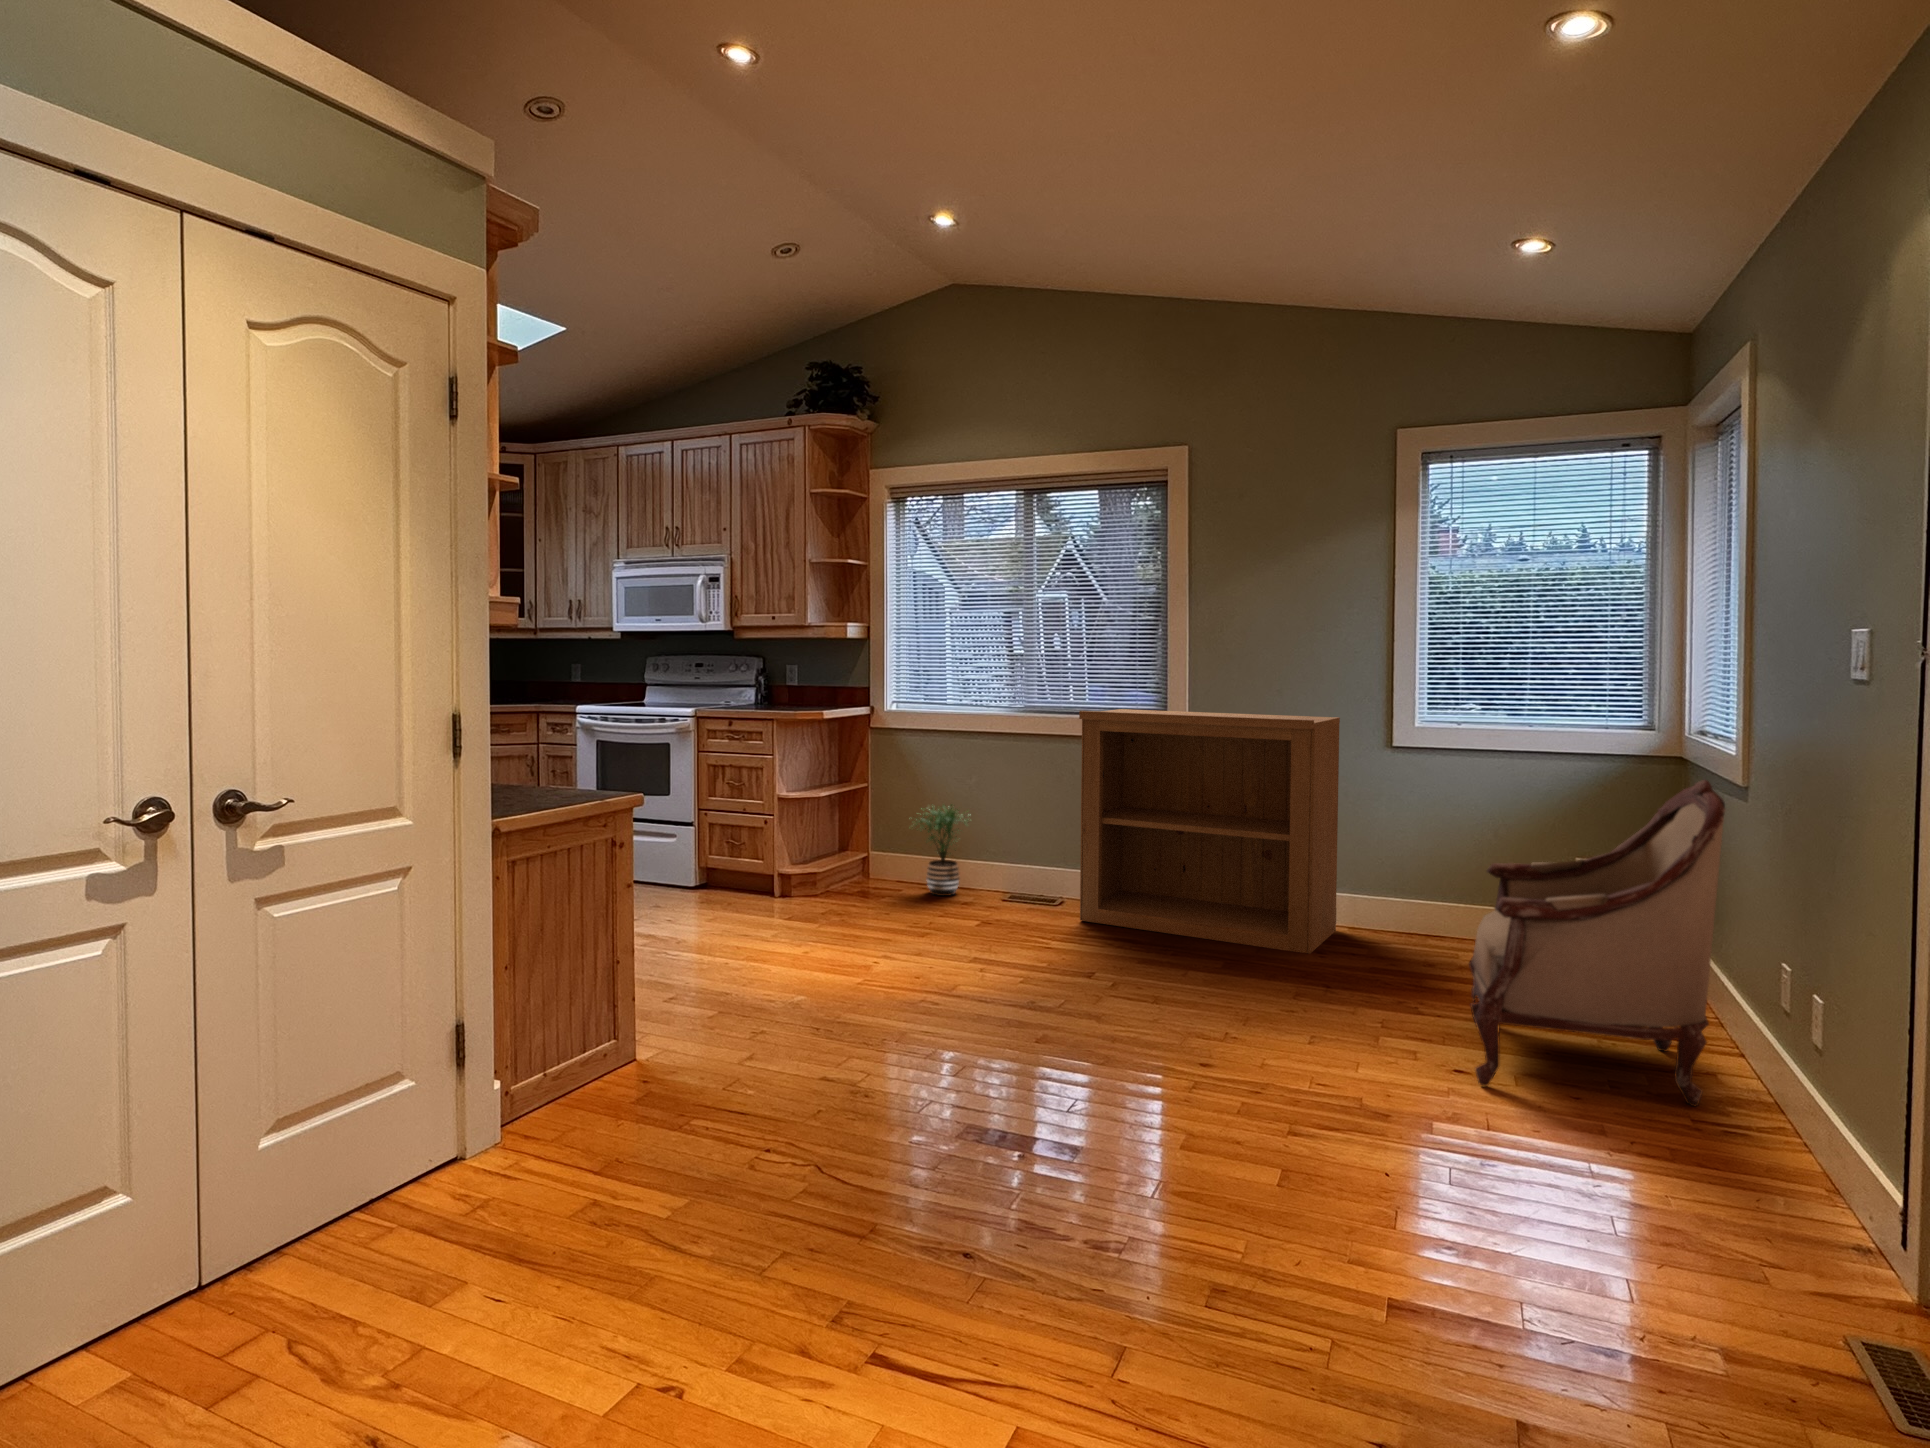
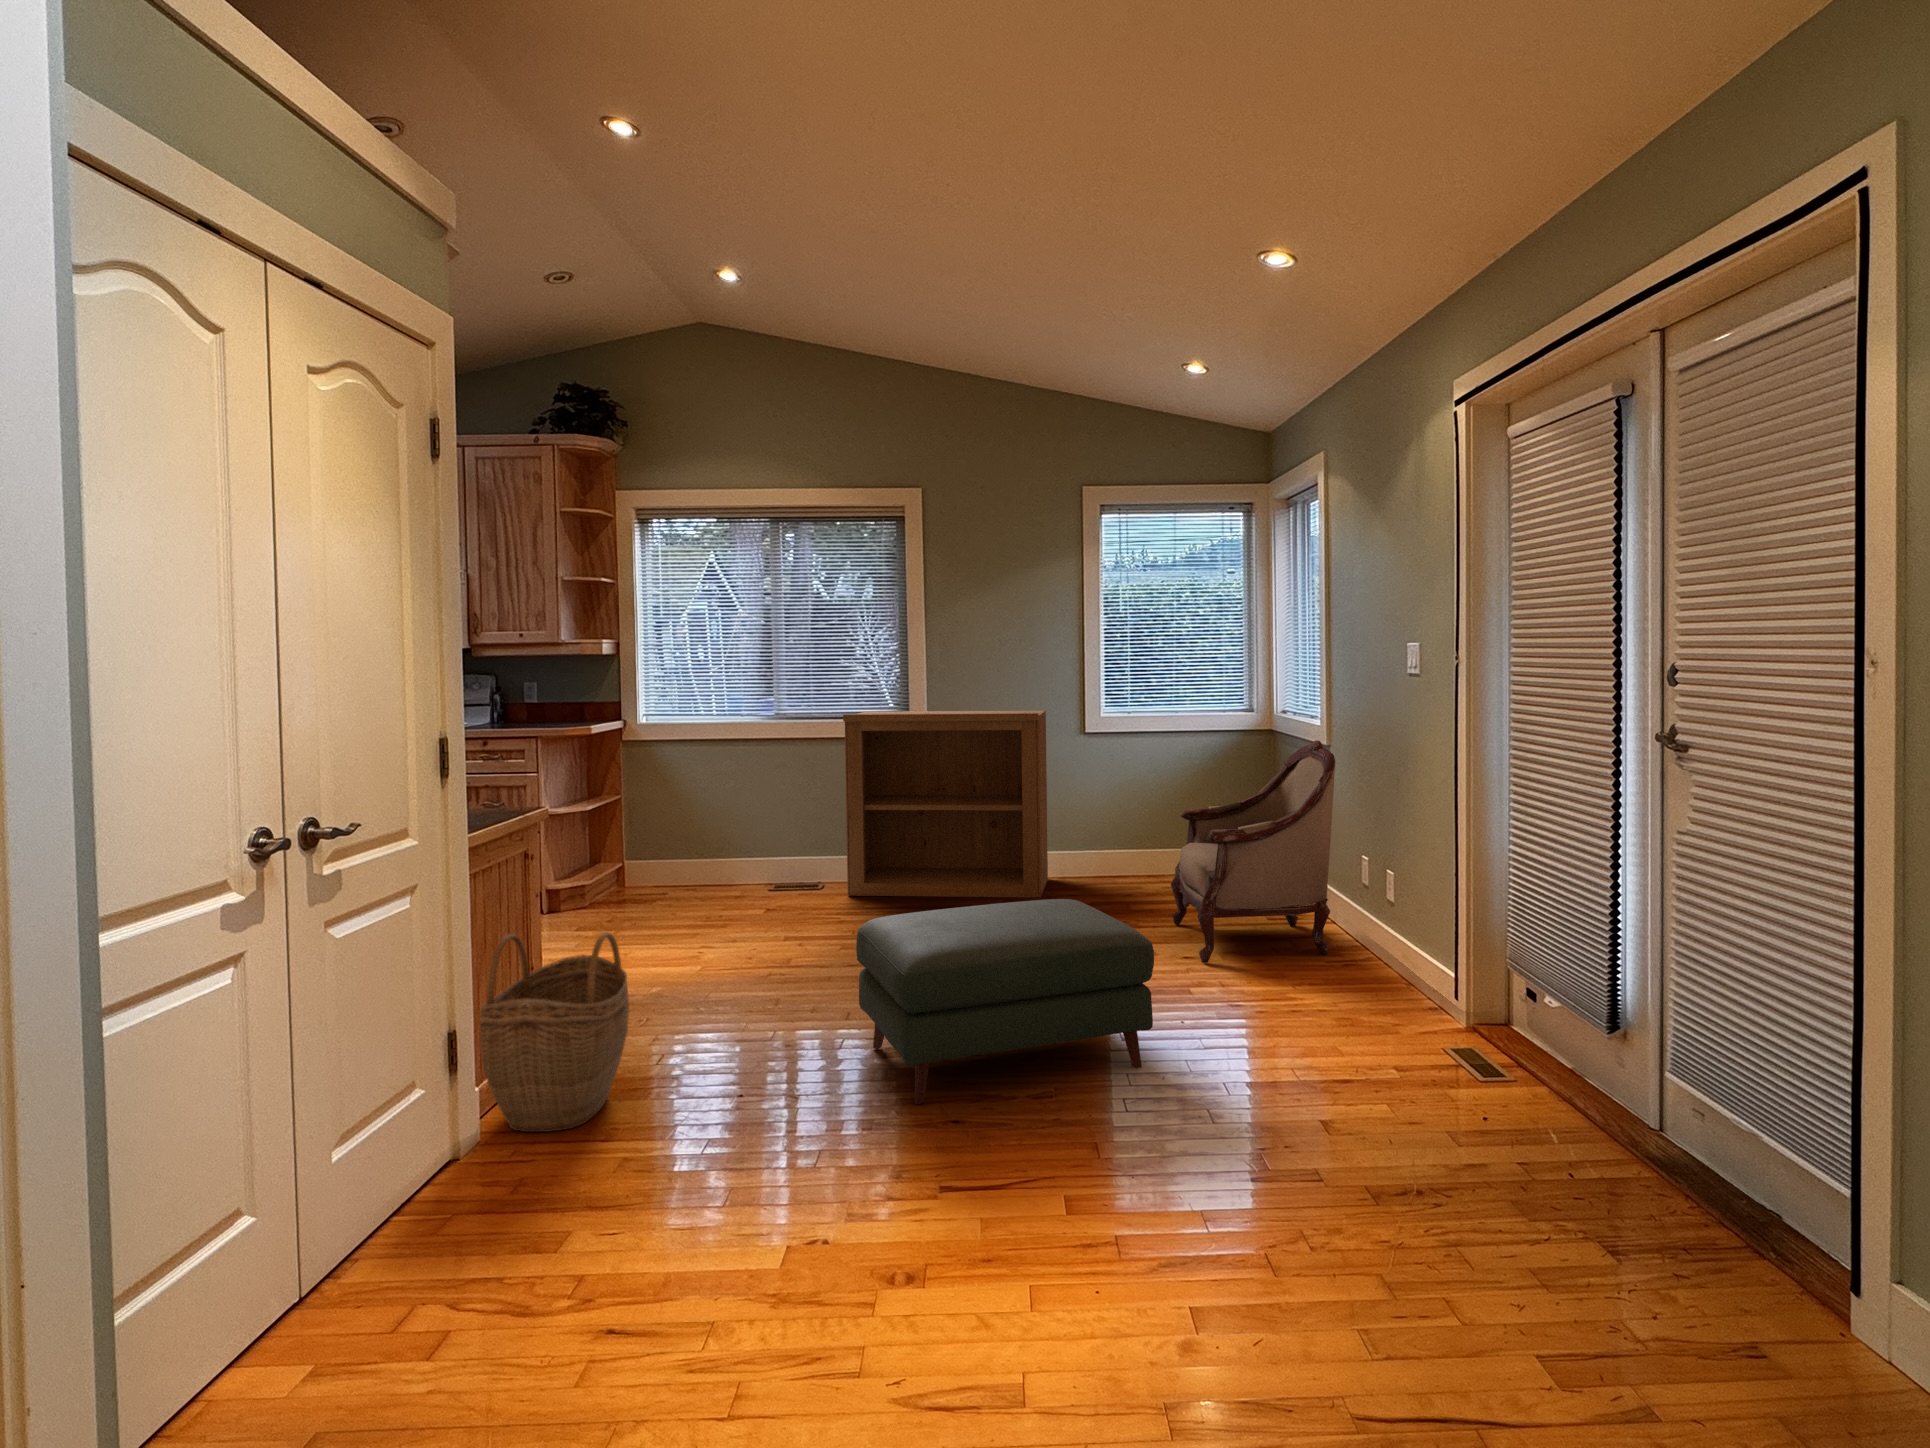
potted plant: present [916,804,968,896] -> none [673,805,735,891]
woven basket: none [504,927,678,1152] -> present [480,932,629,1132]
ottoman: none [924,962,1305,1234] -> present [856,899,1154,1104]

